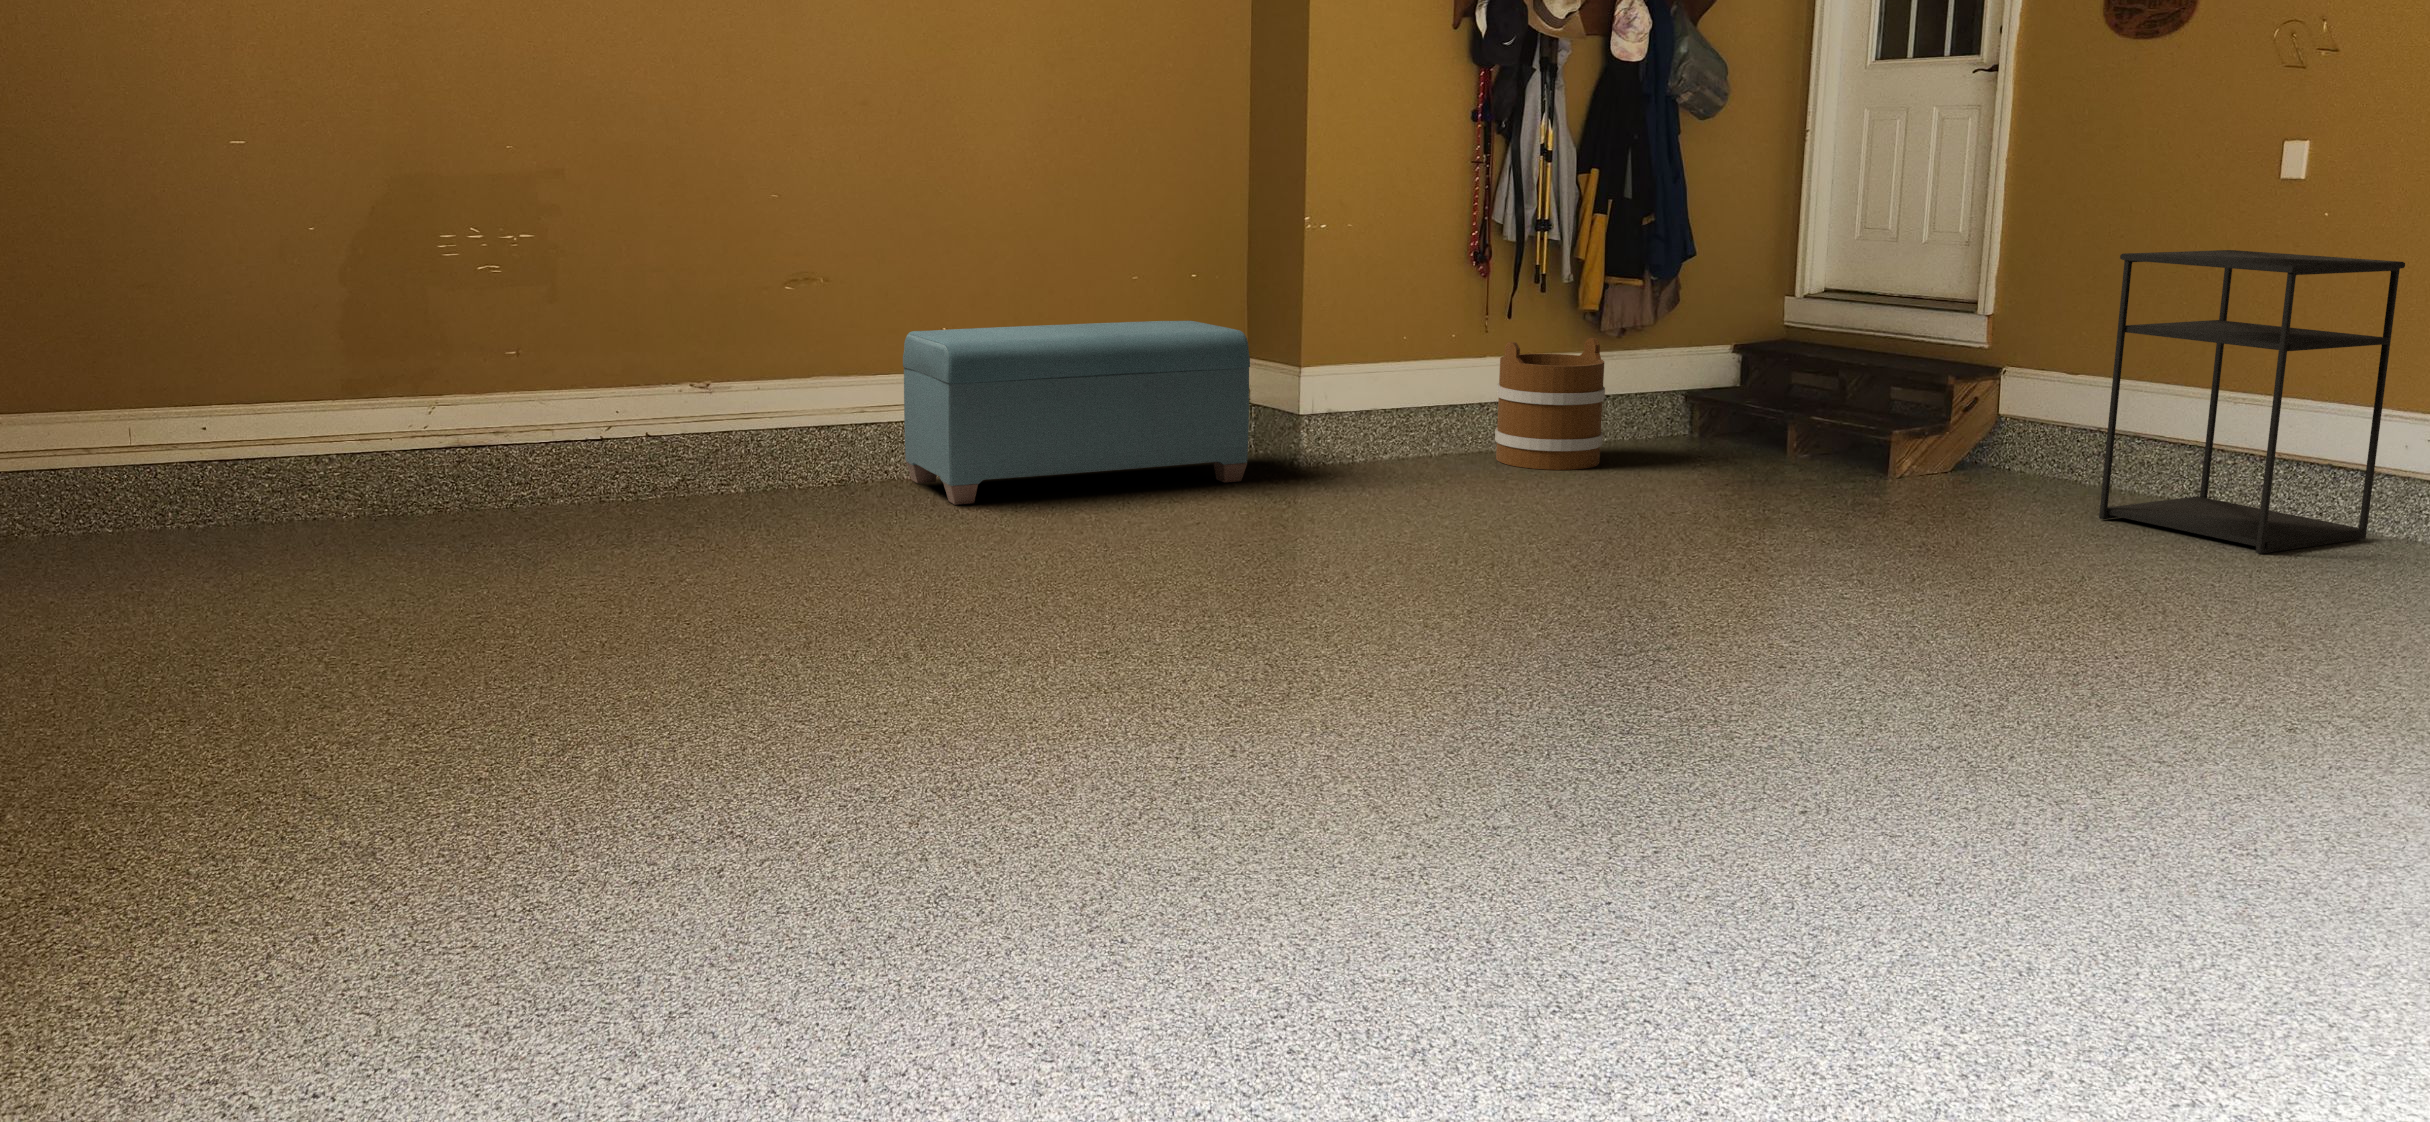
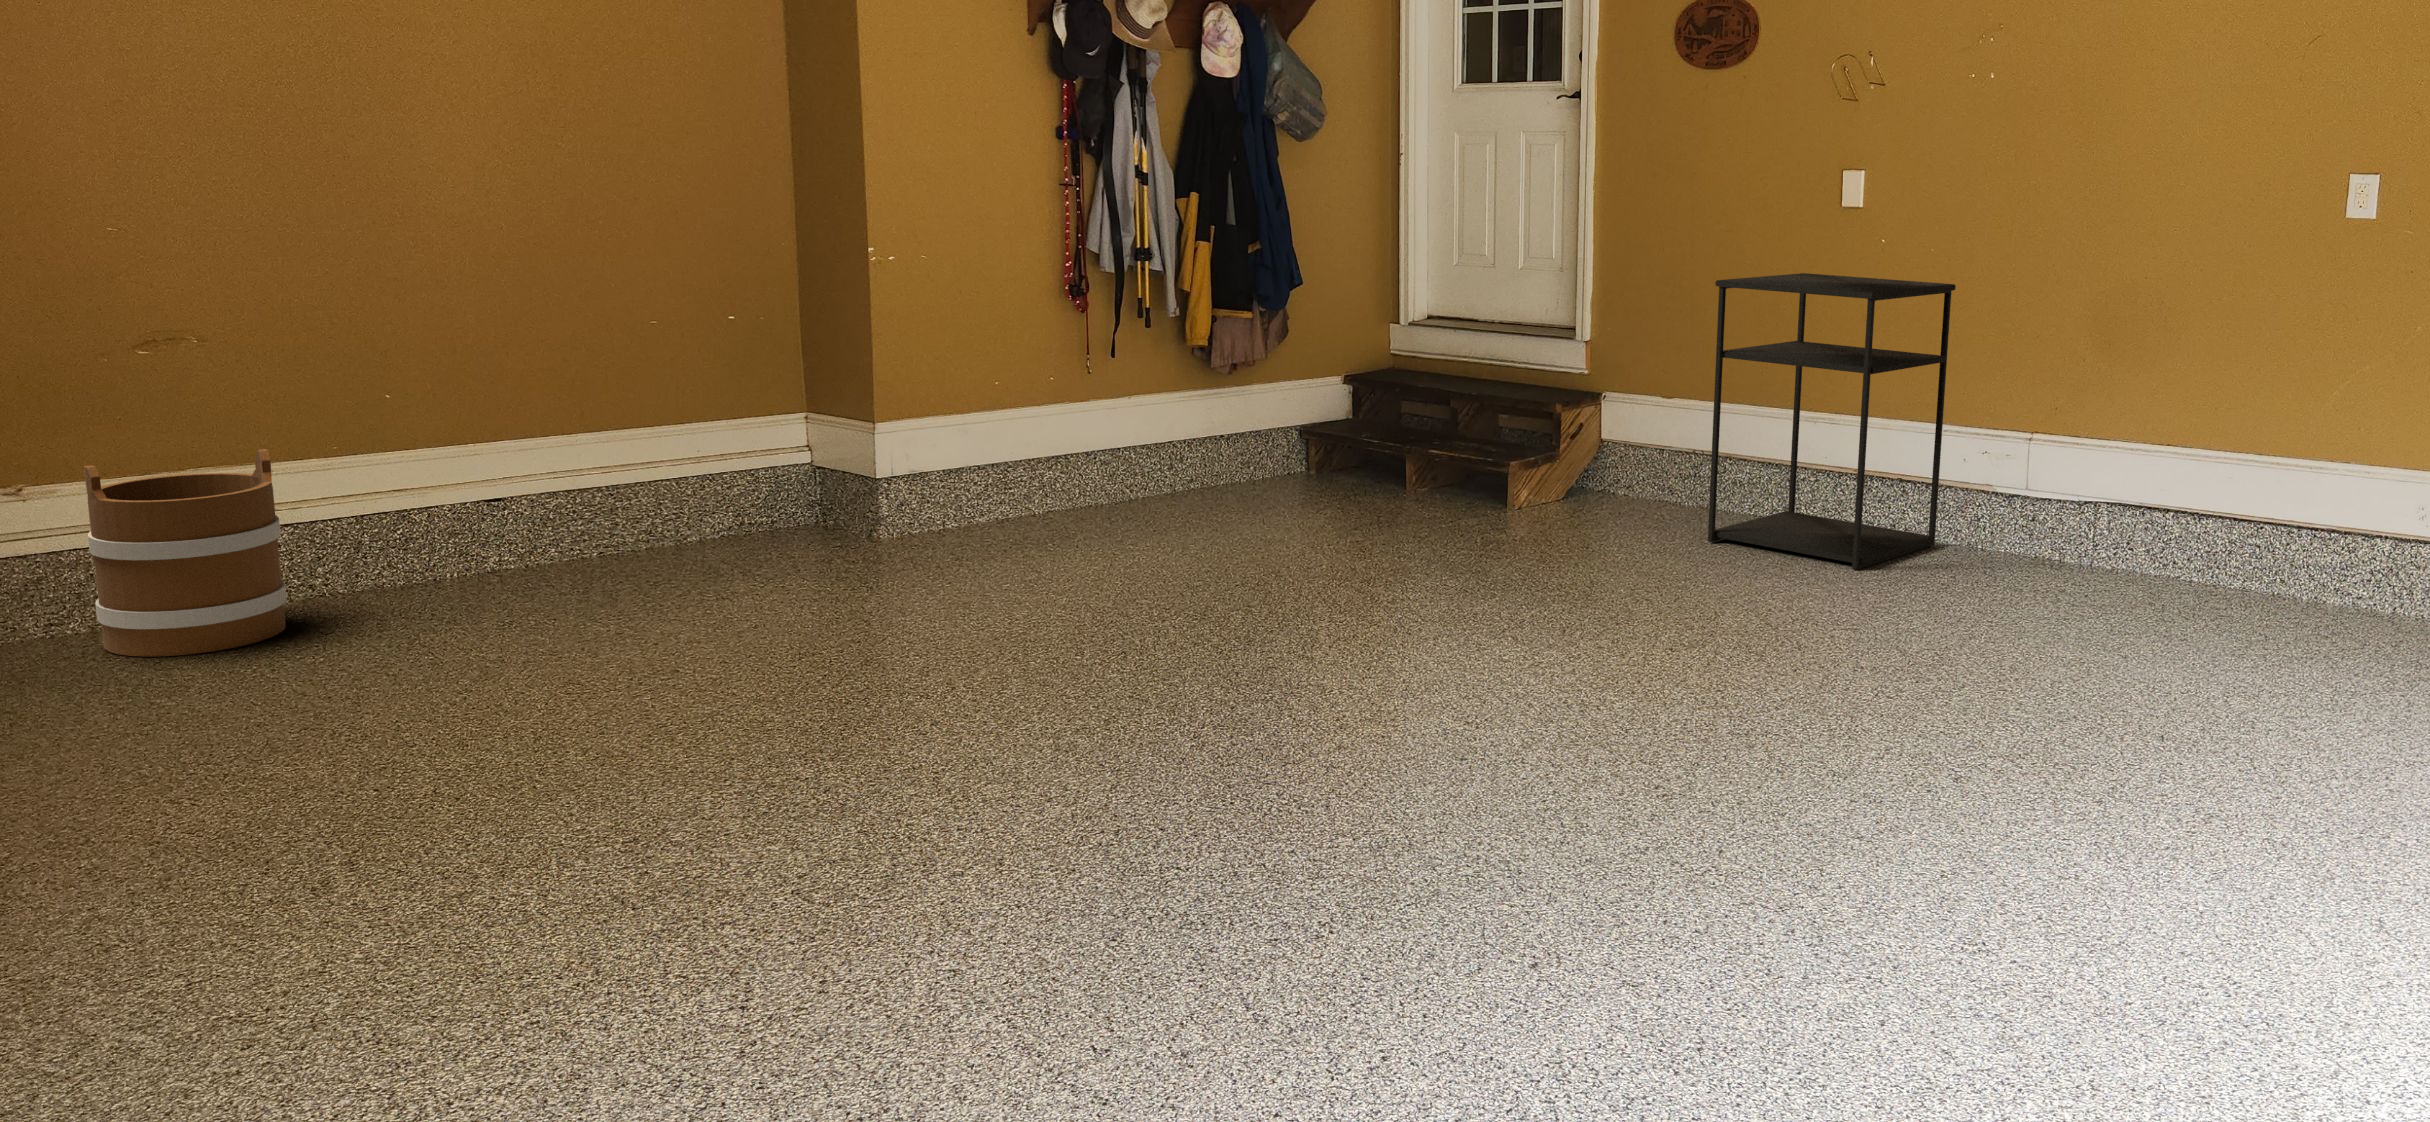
bench: present [903,321,1250,505] -> none [344,376,817,628]
bucket: present [1495,338,1605,470] -> present [84,449,286,657]

